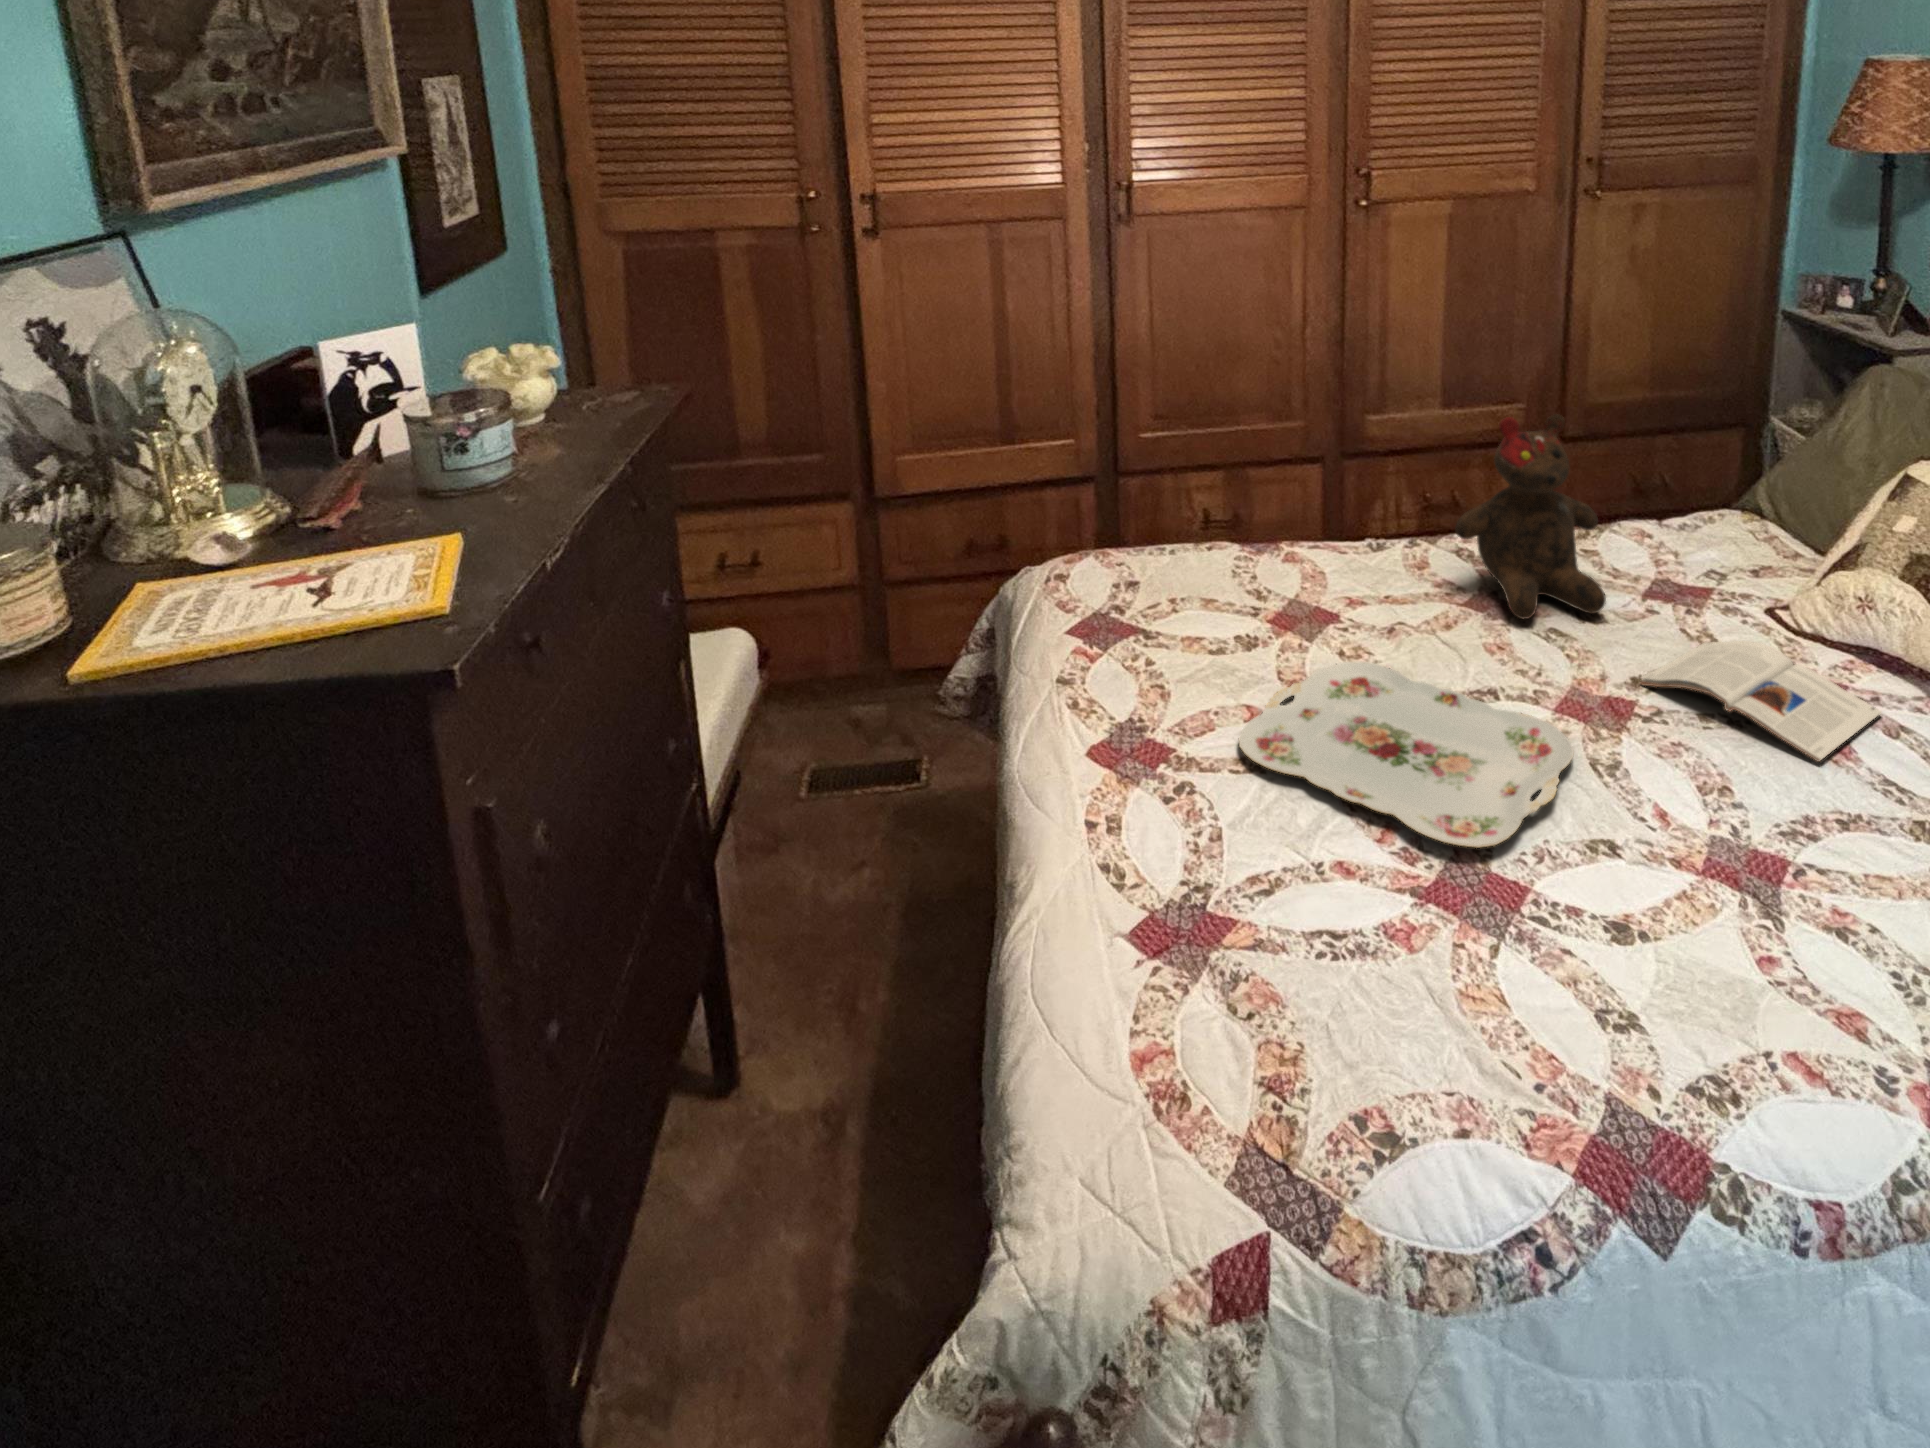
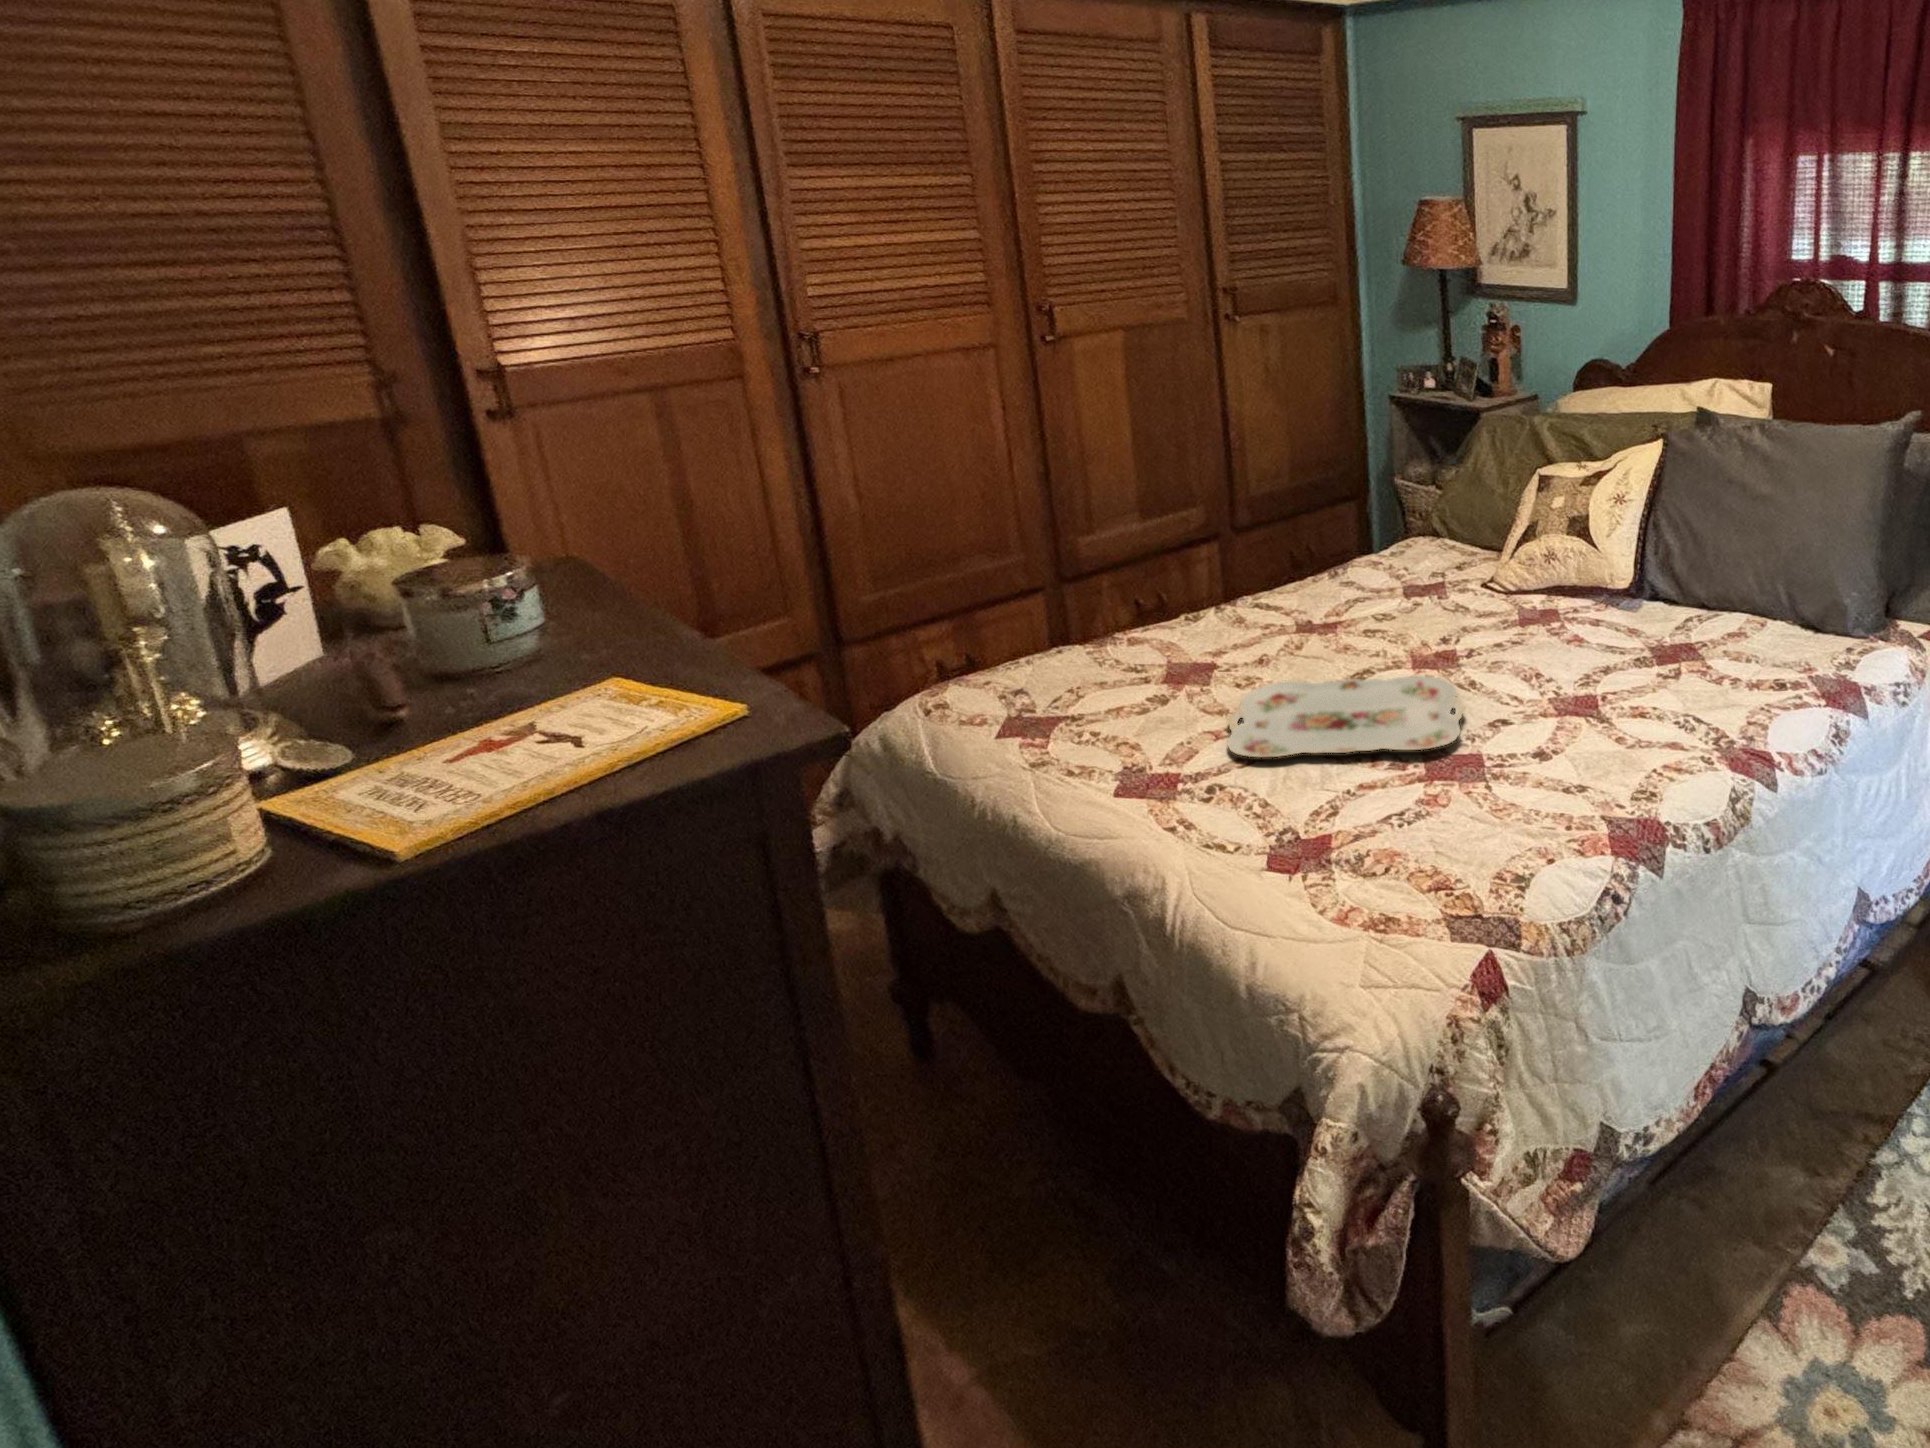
teddy bear: present [1455,414,1606,619] -> none [1280,472,1400,631]
magazine: present [1640,641,1881,762] -> none [1453,600,1588,650]

